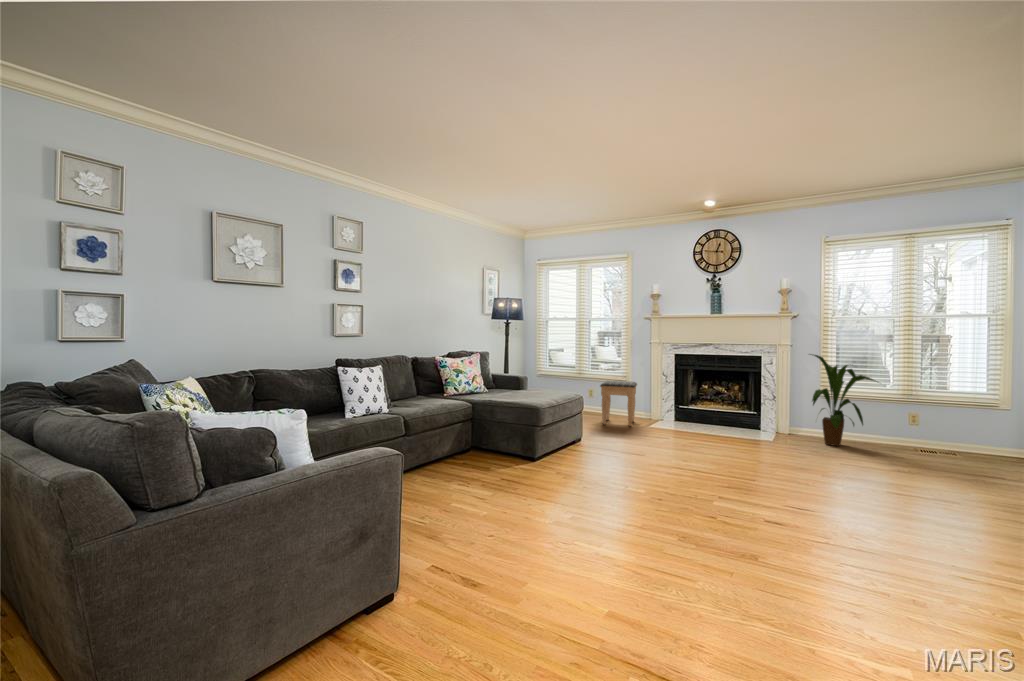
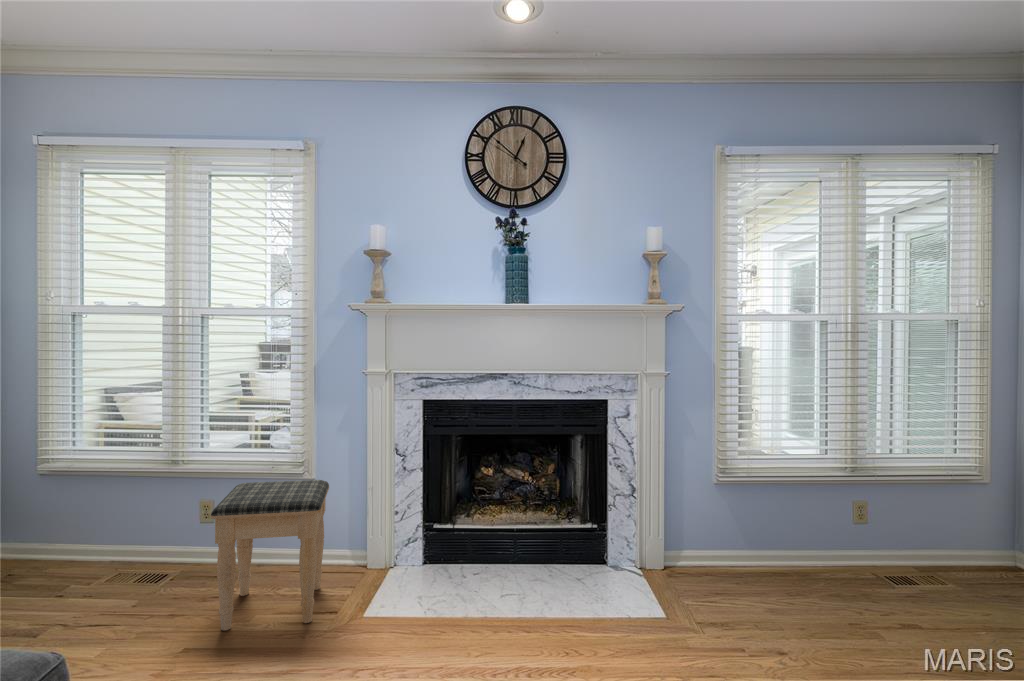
house plant: present [810,354,877,446] -> none [719,400,860,608]

